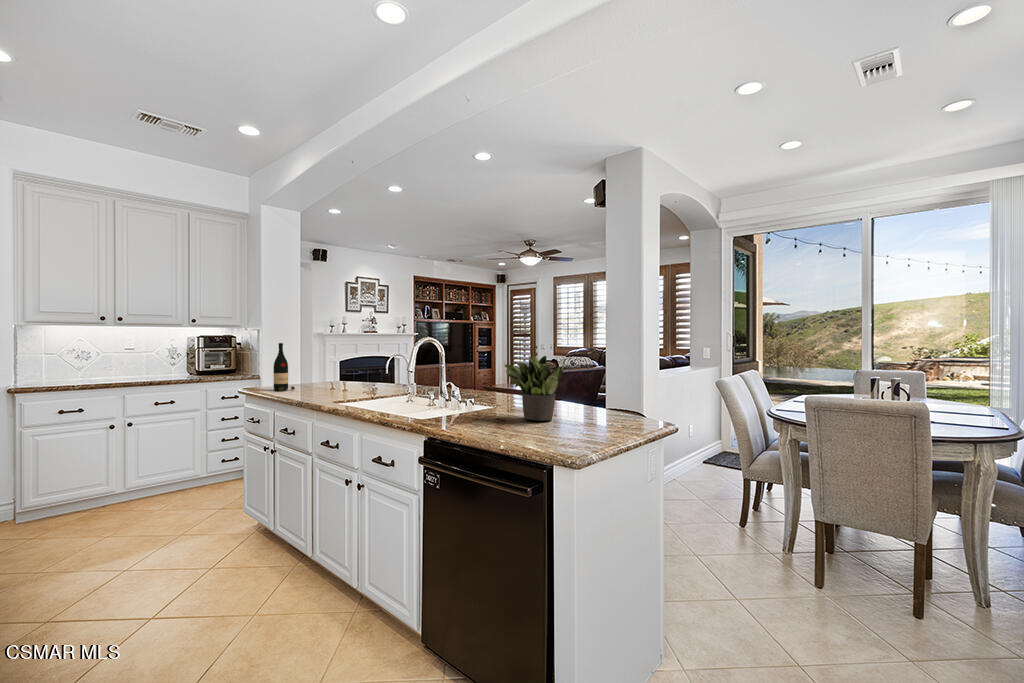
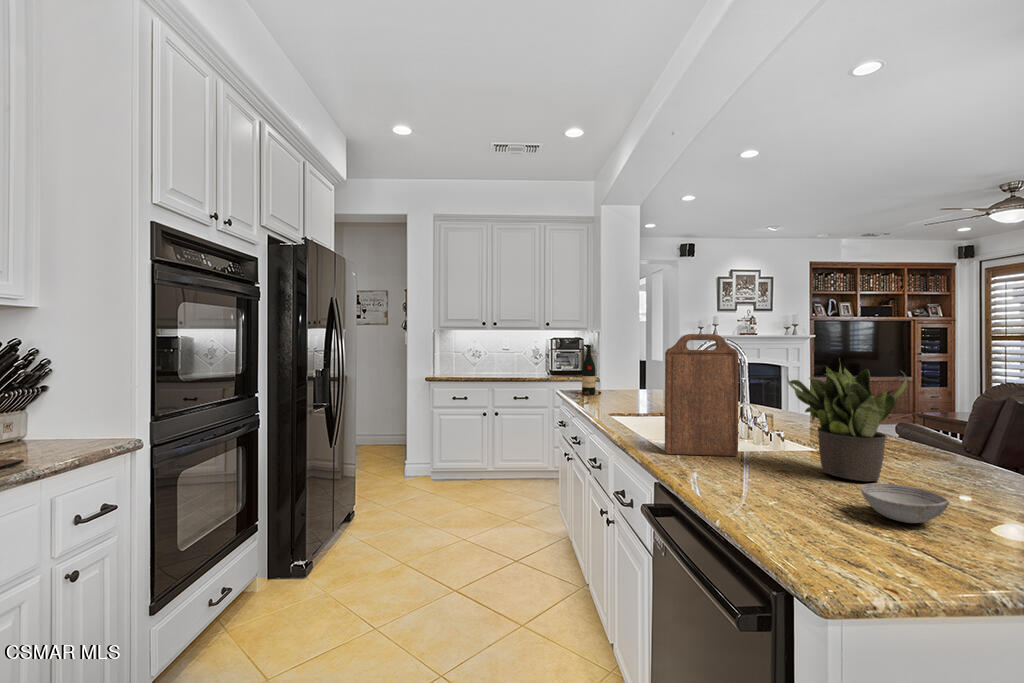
cutting board: none [427,335,472,424] -> present [665,334,738,456]
bowl: none [565,417,602,434] -> present [861,484,949,523]

